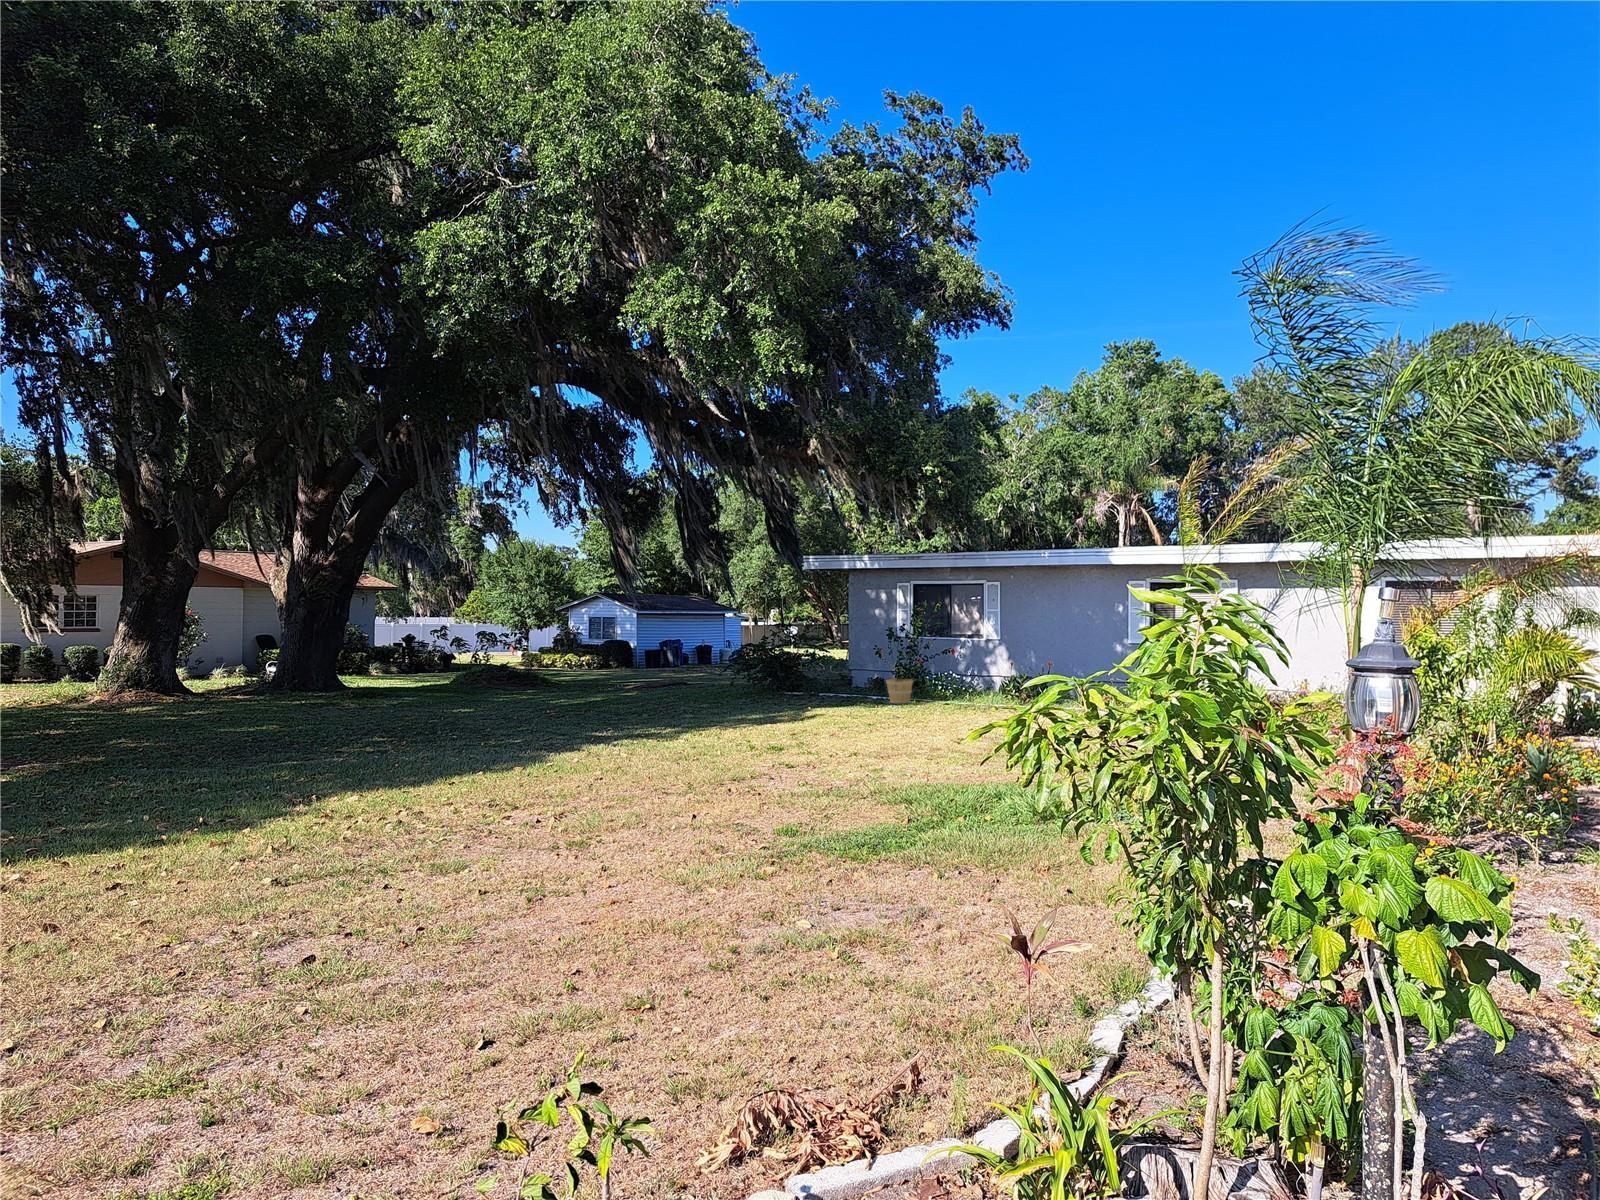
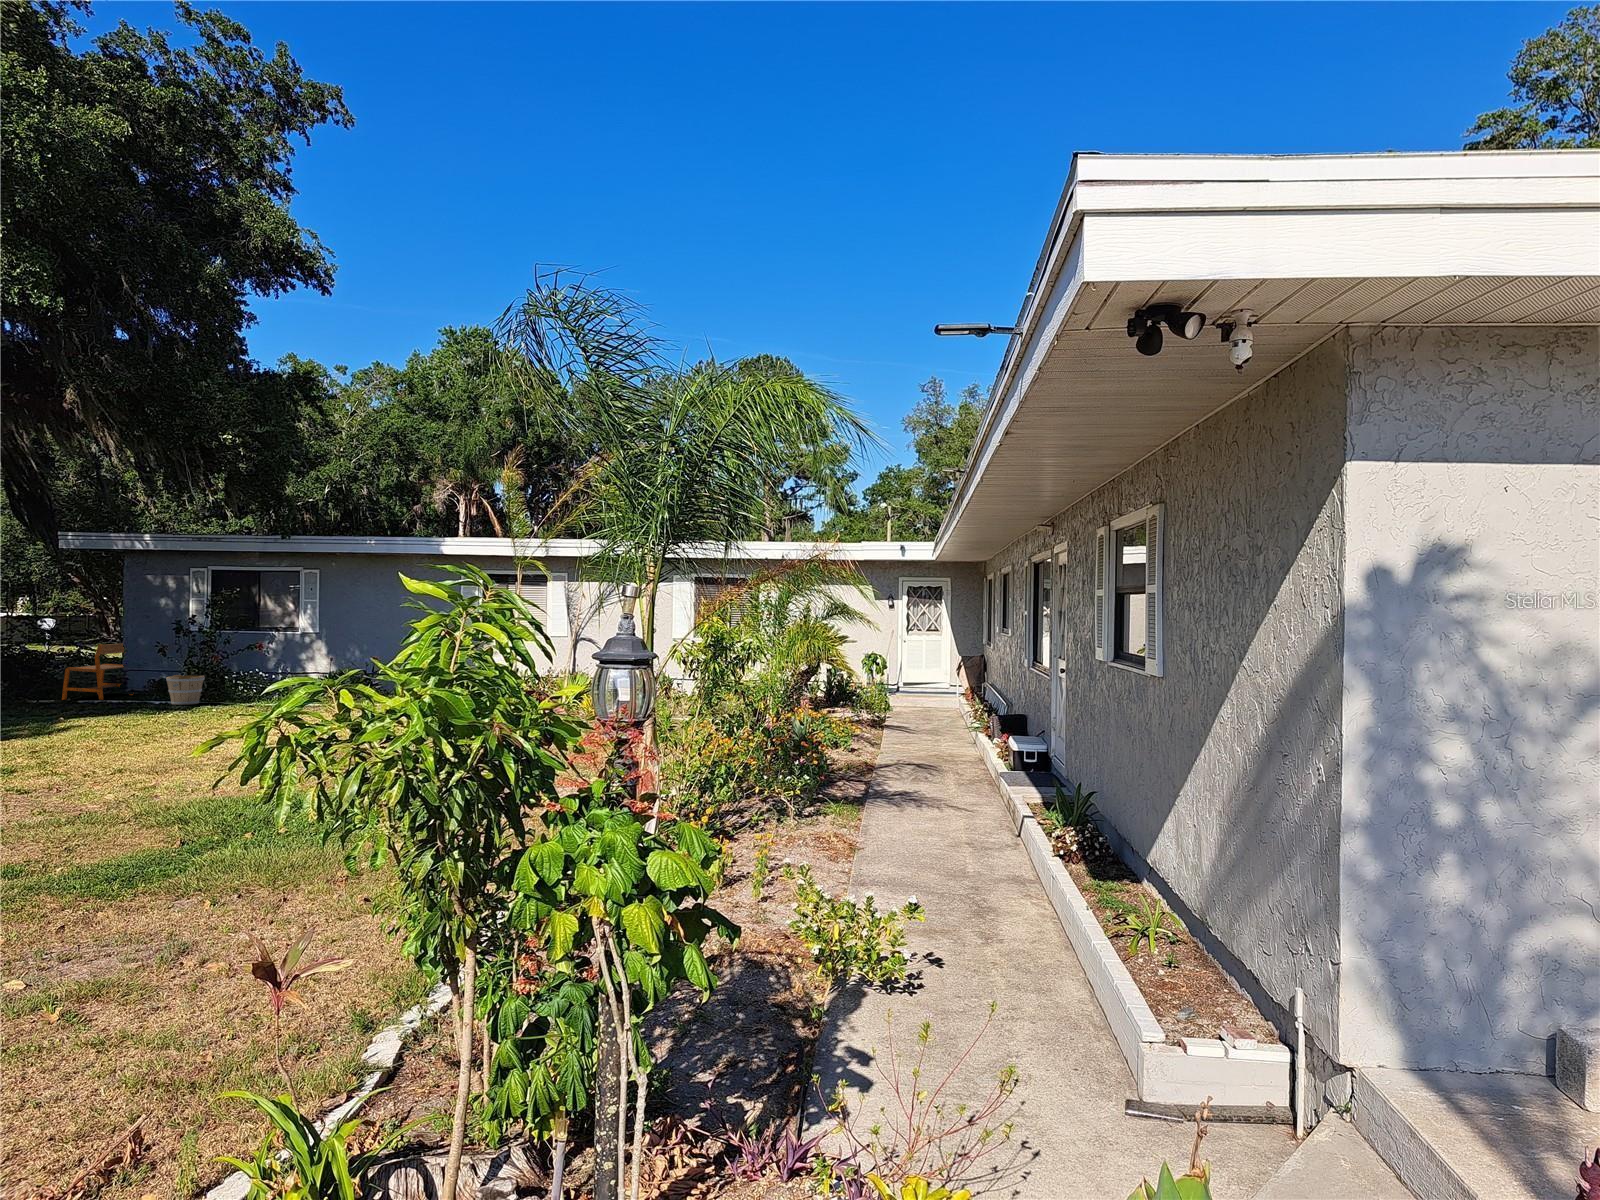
bench: none [817,651,863,698] -> present [62,643,133,700]

